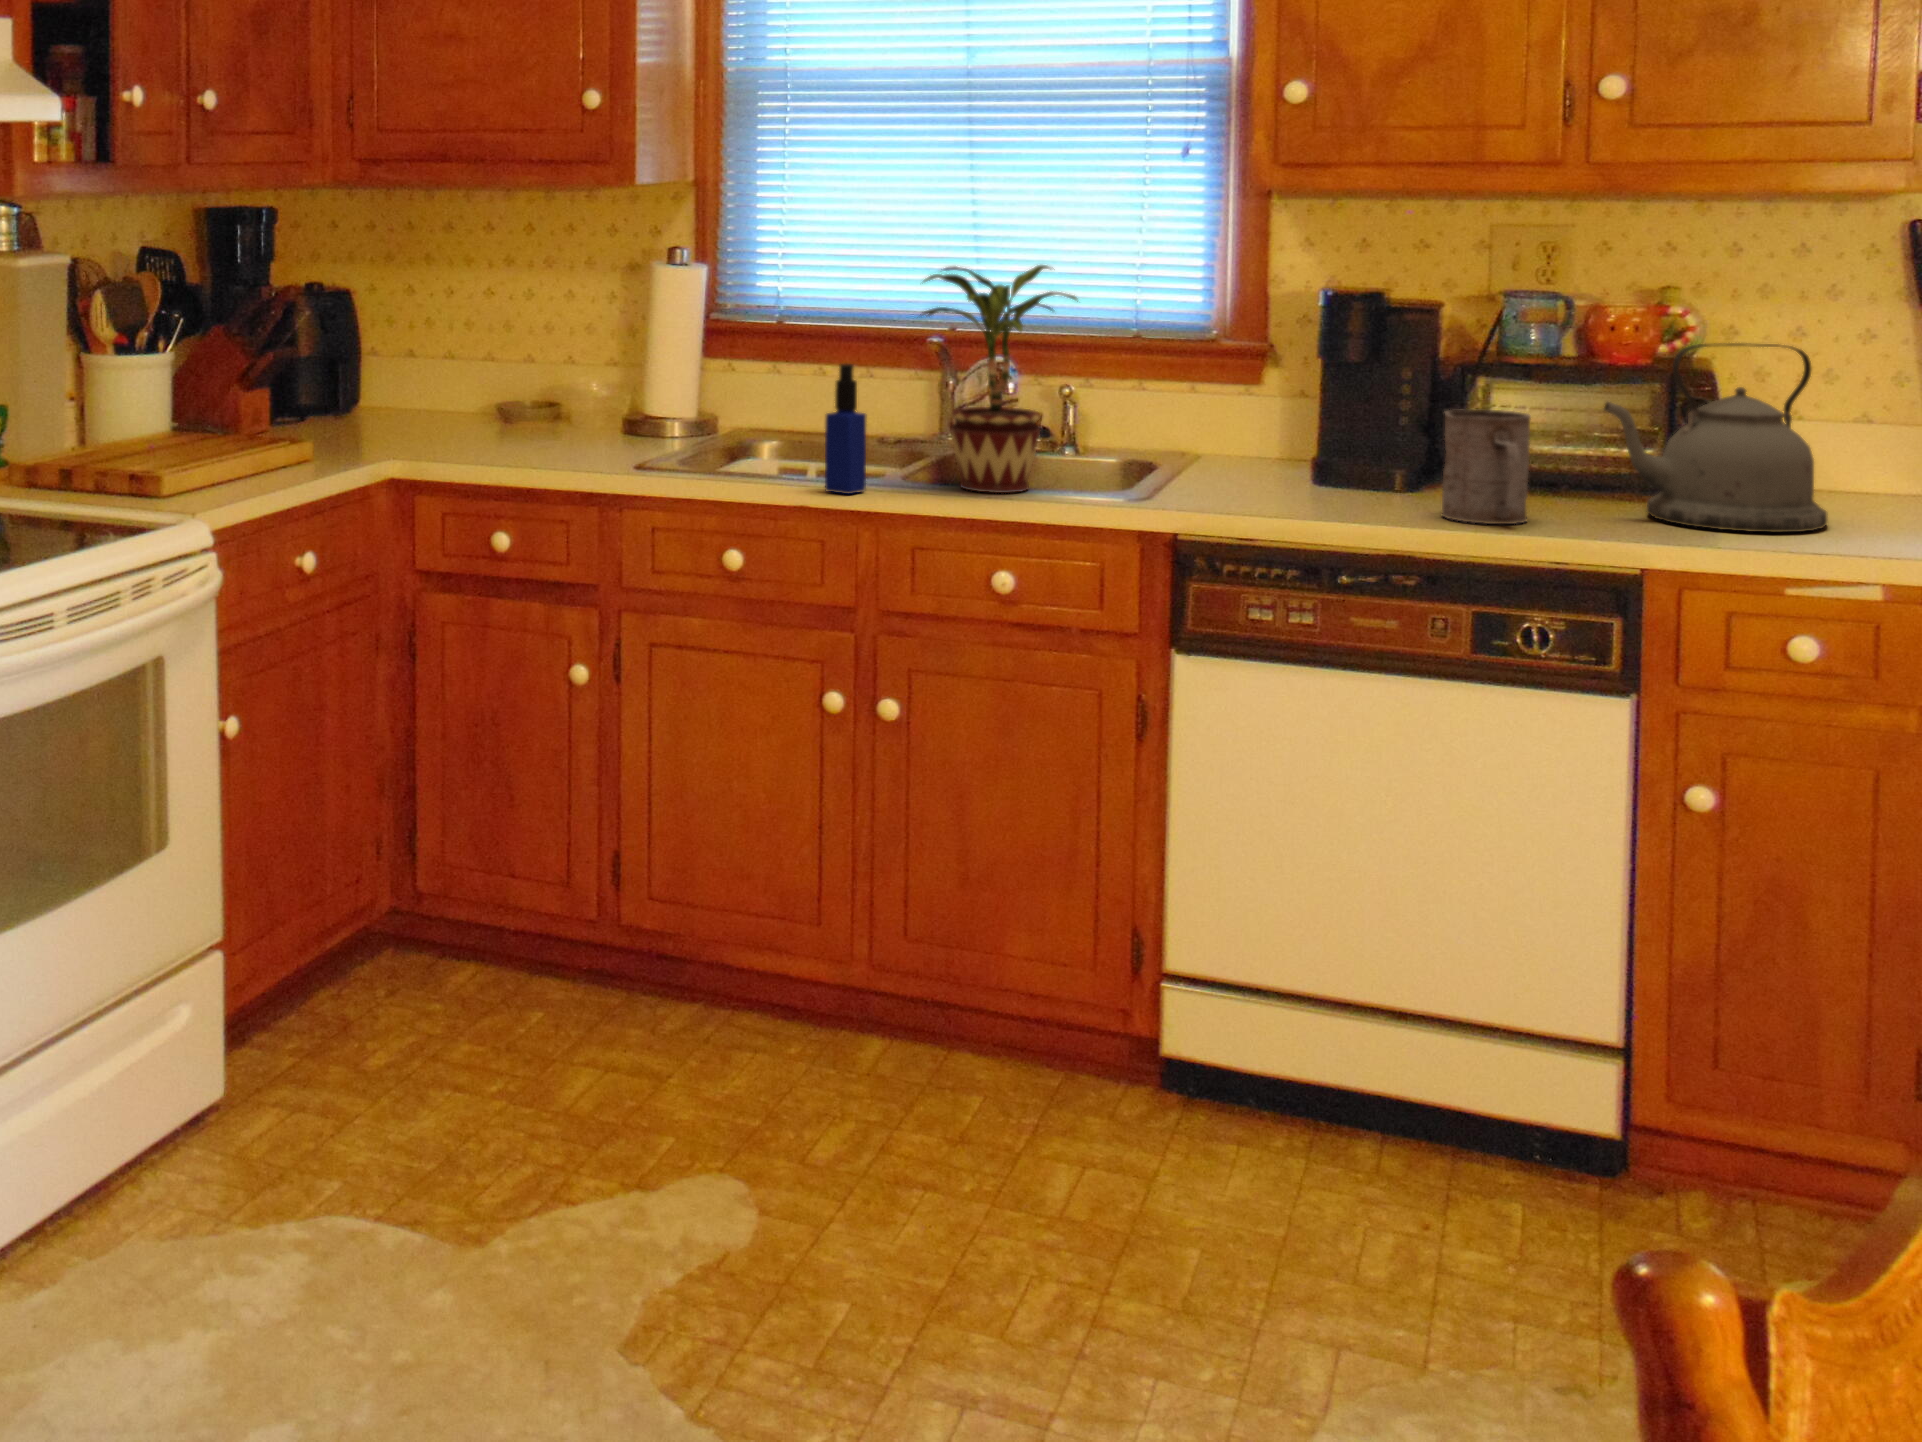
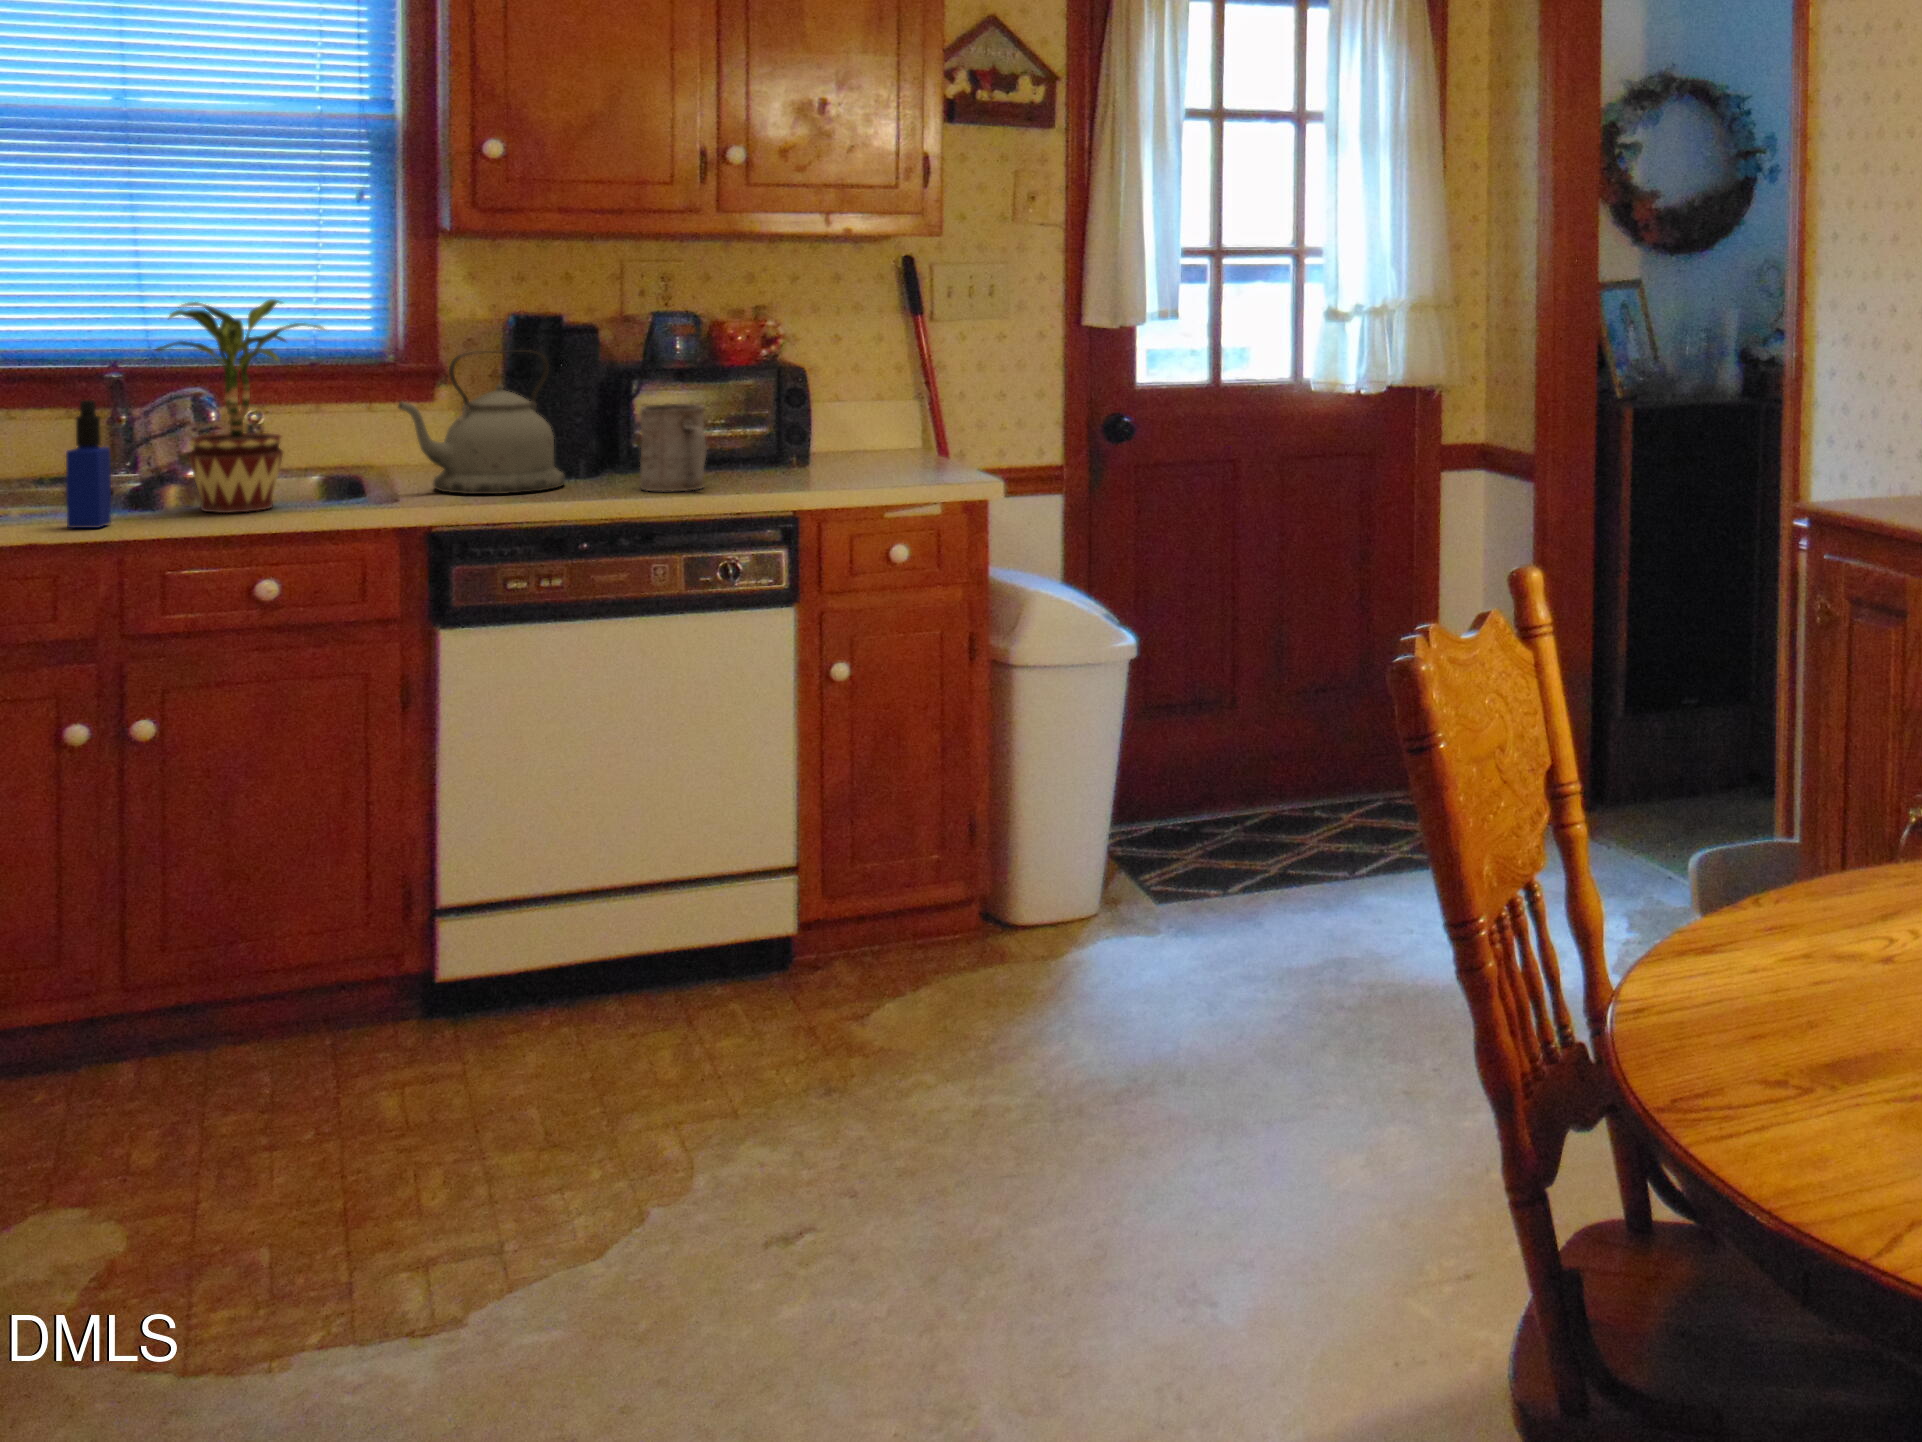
kettle: present [1604,343,1828,532] -> present [398,351,565,494]

